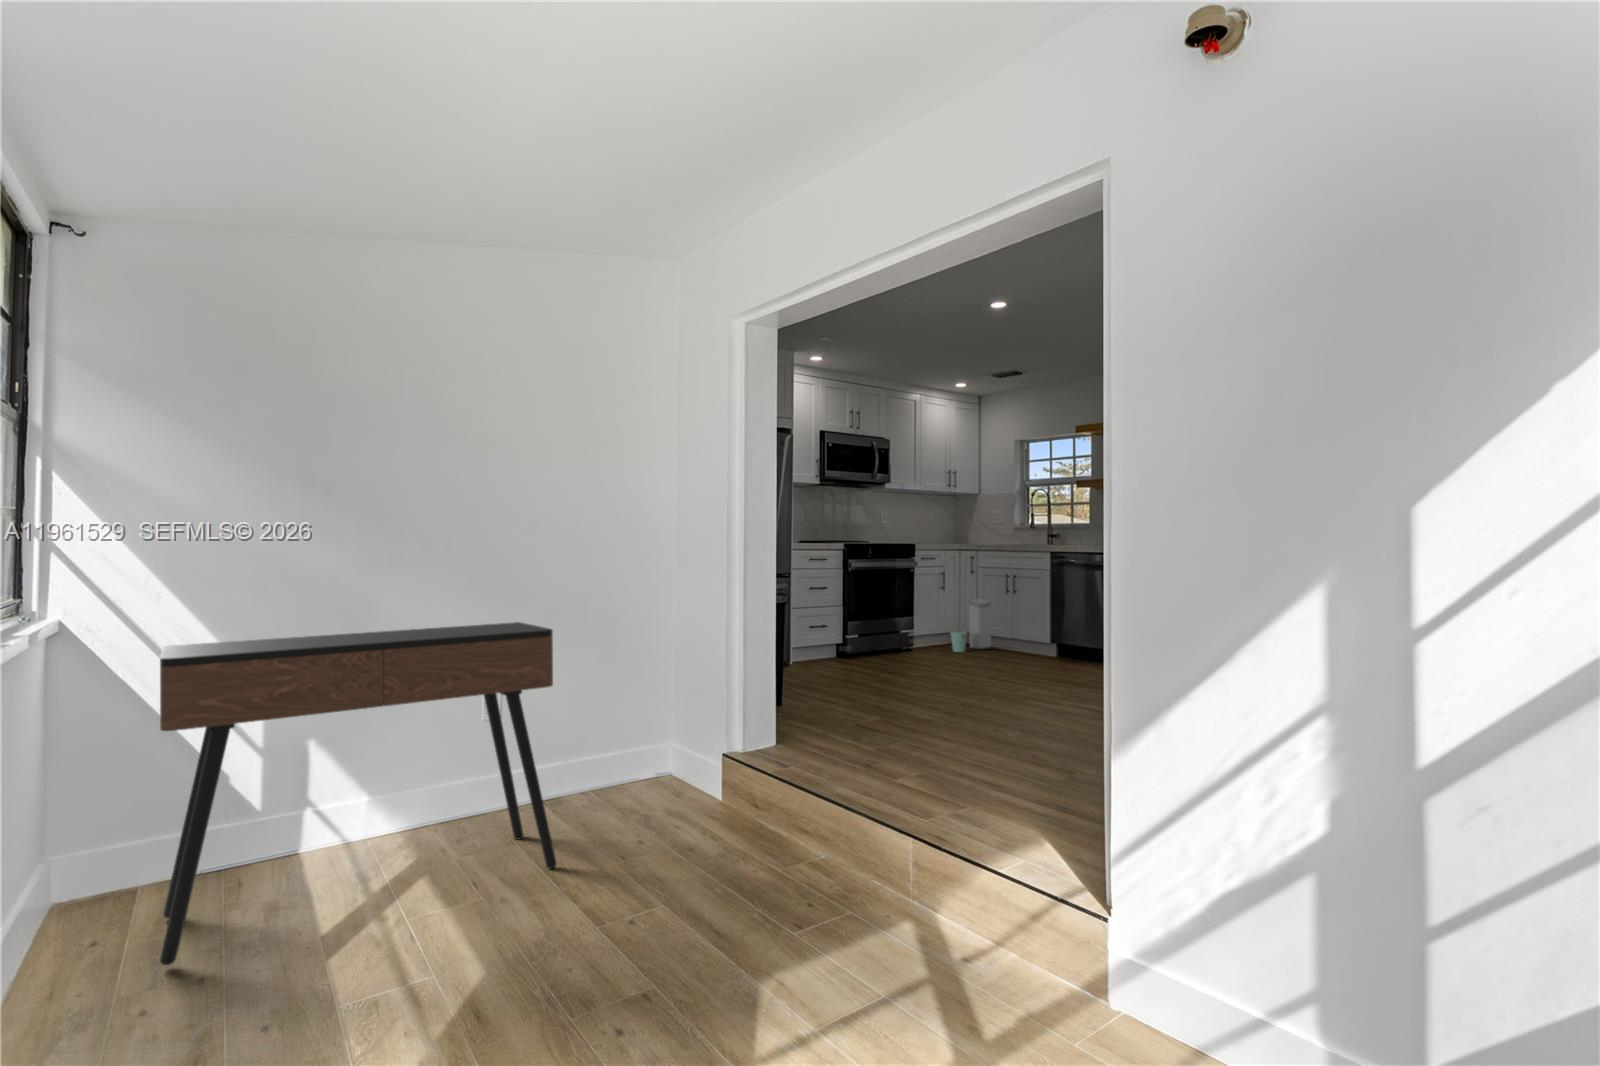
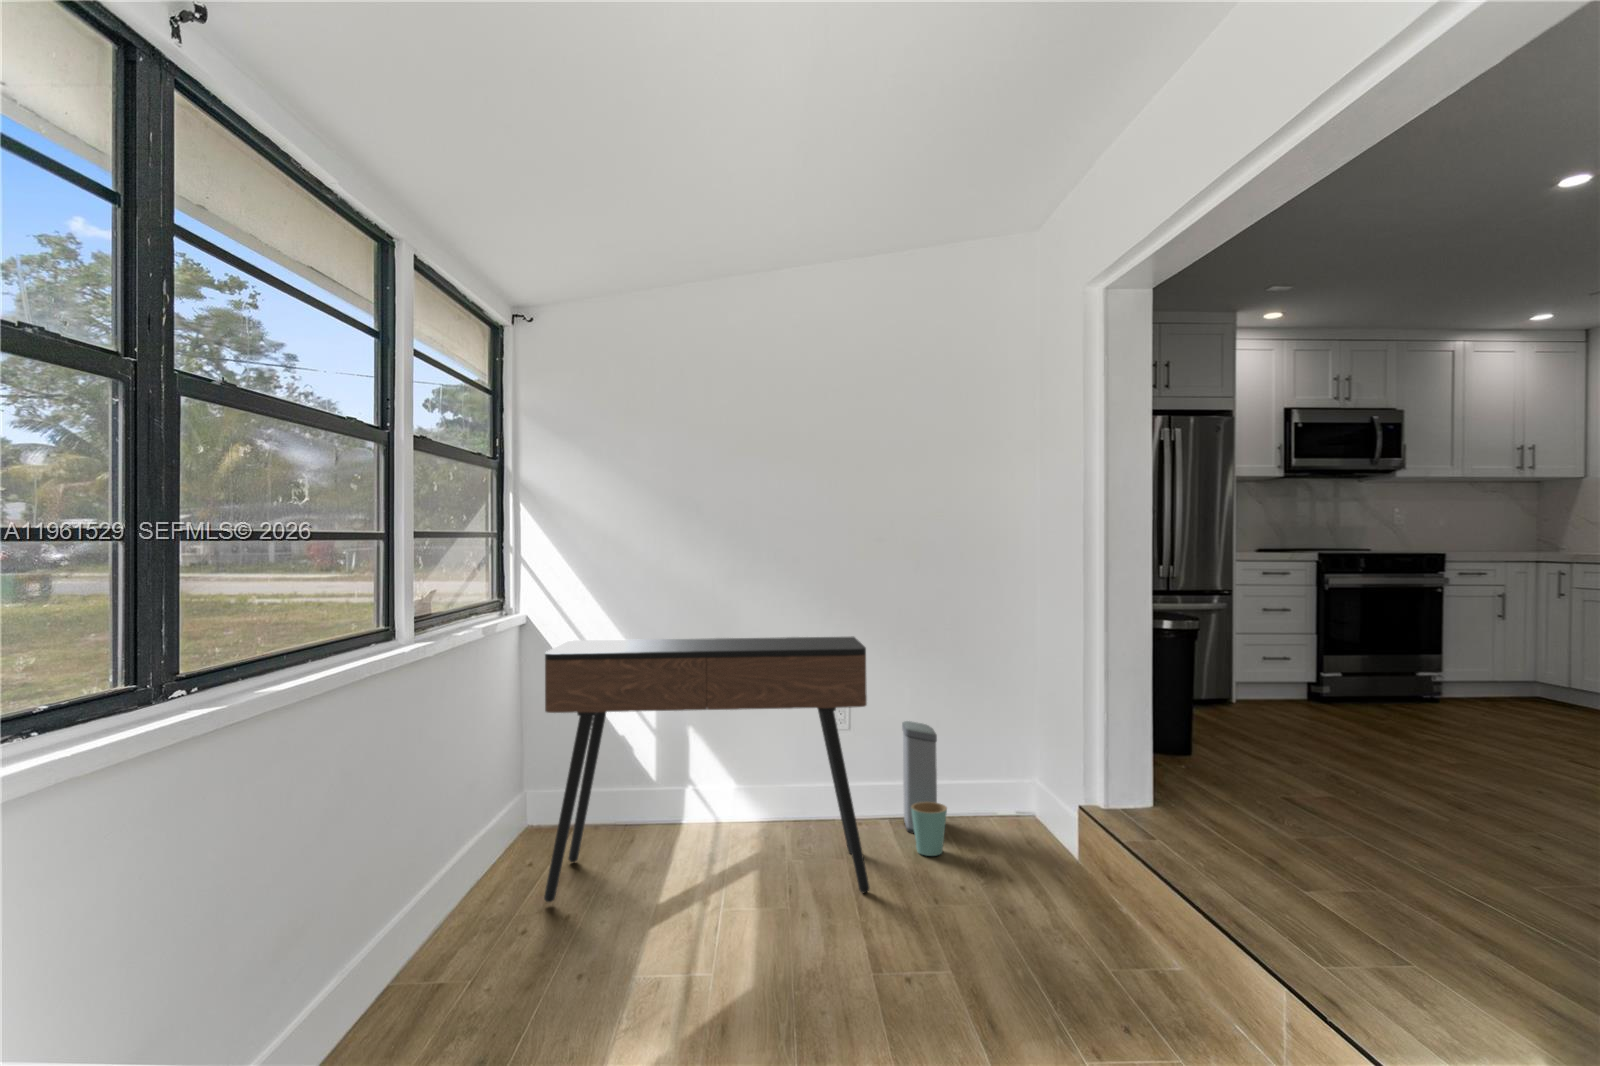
trash can: present [951,599,991,652] -> present [902,721,947,856]

